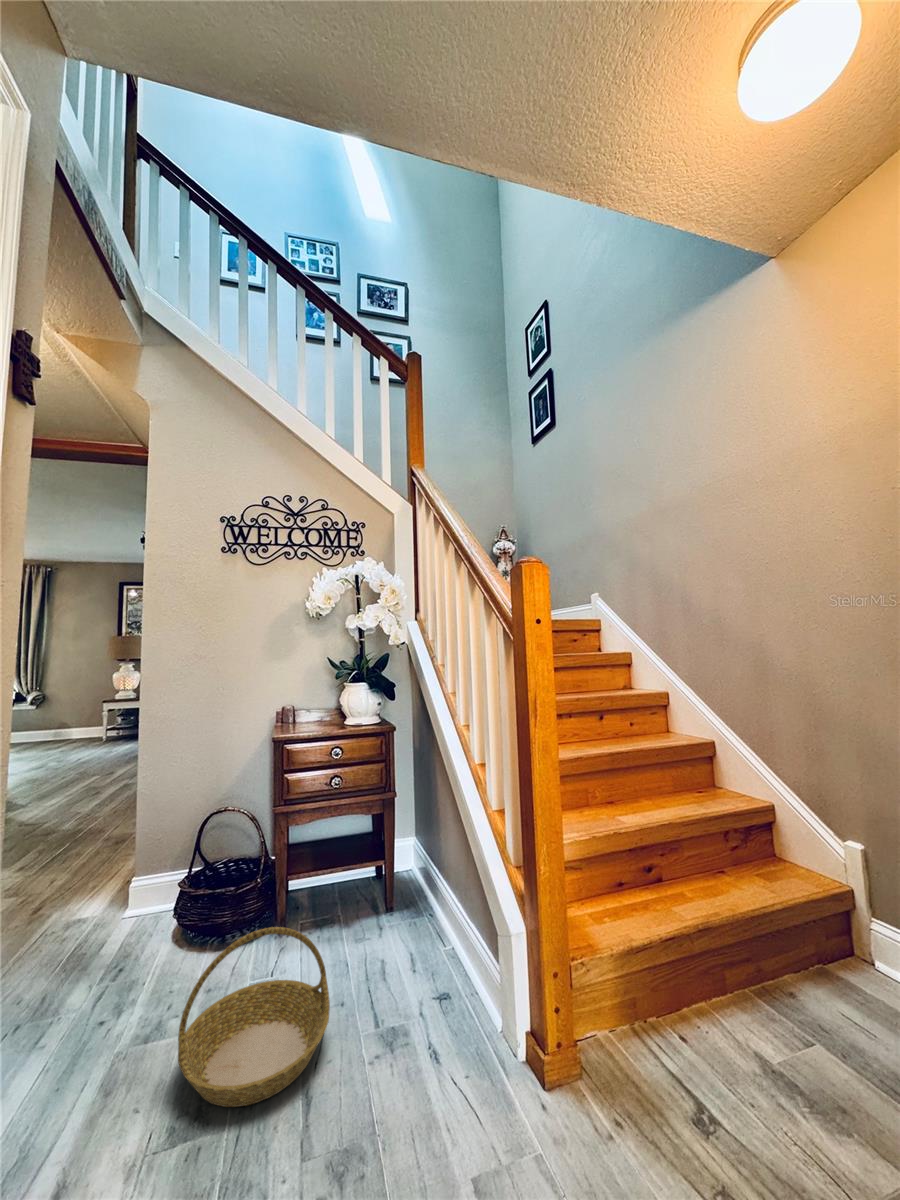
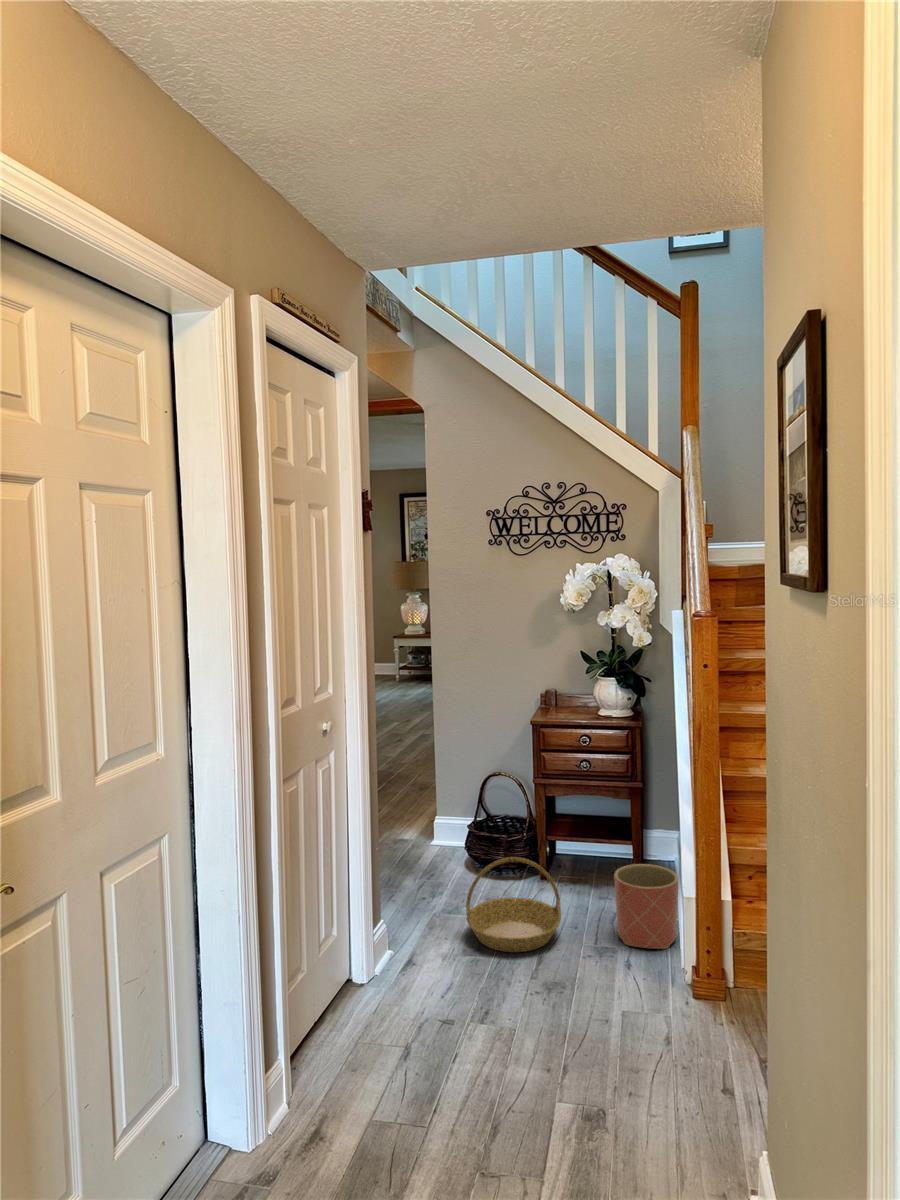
planter: none [396,891,473,1017] -> present [614,864,678,949]

